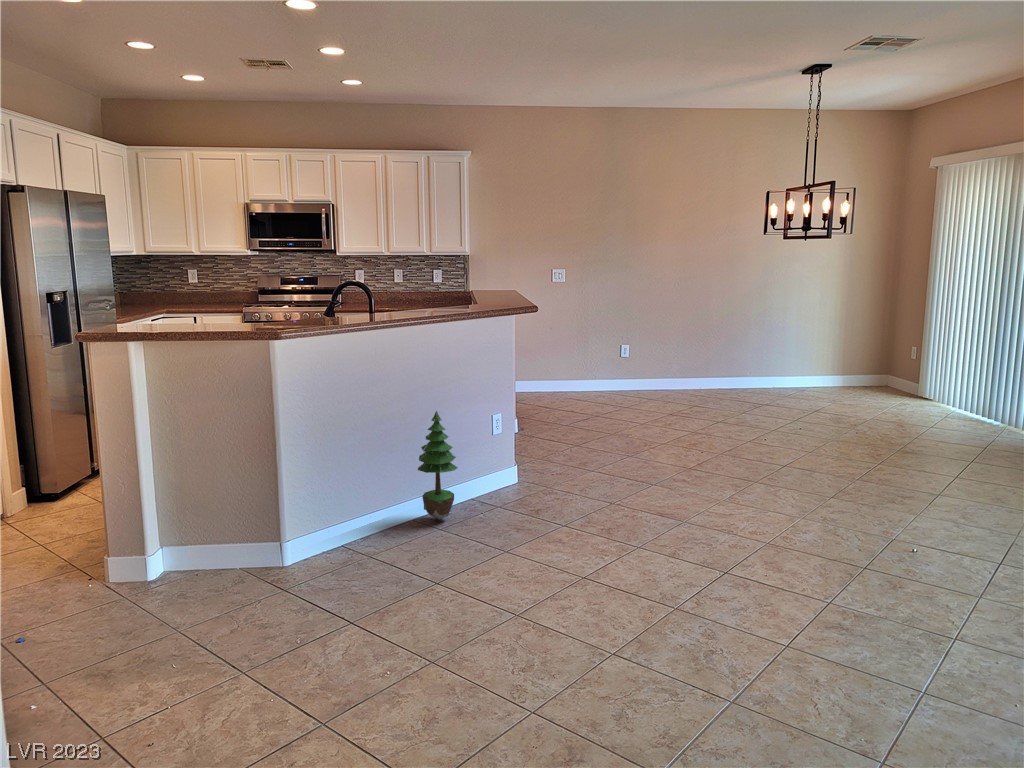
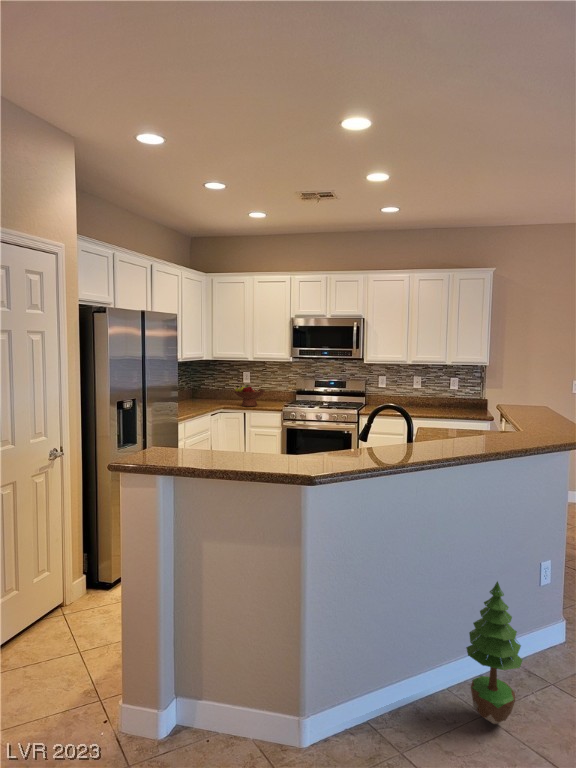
fruit bowl: none [178,284,219,310] -> present [234,385,265,406]

